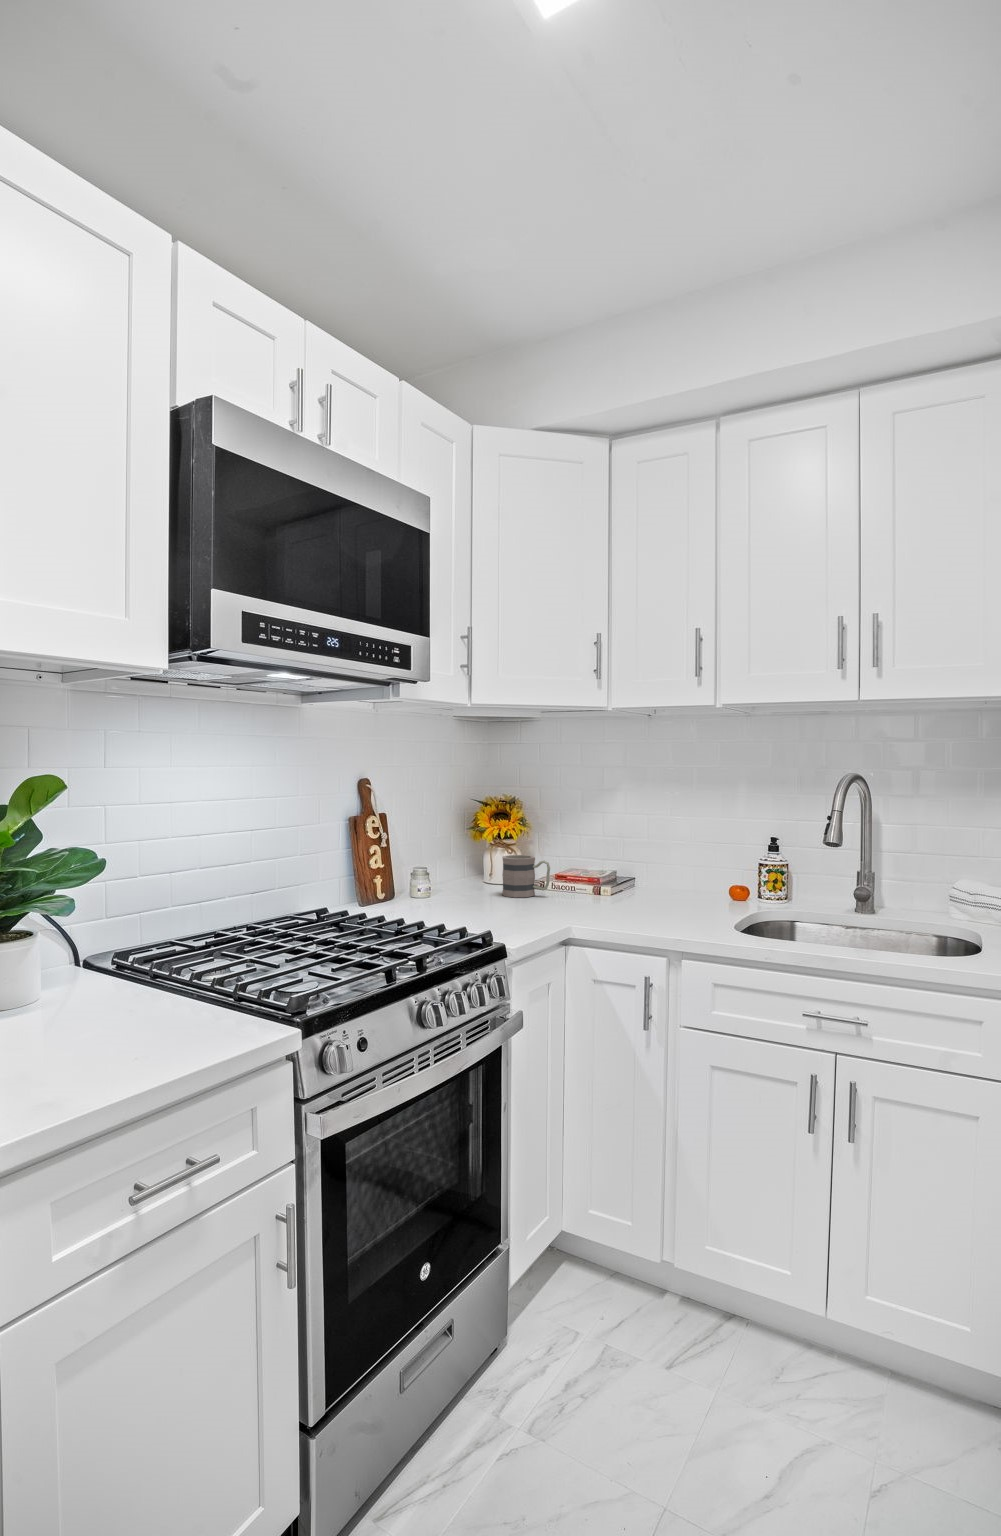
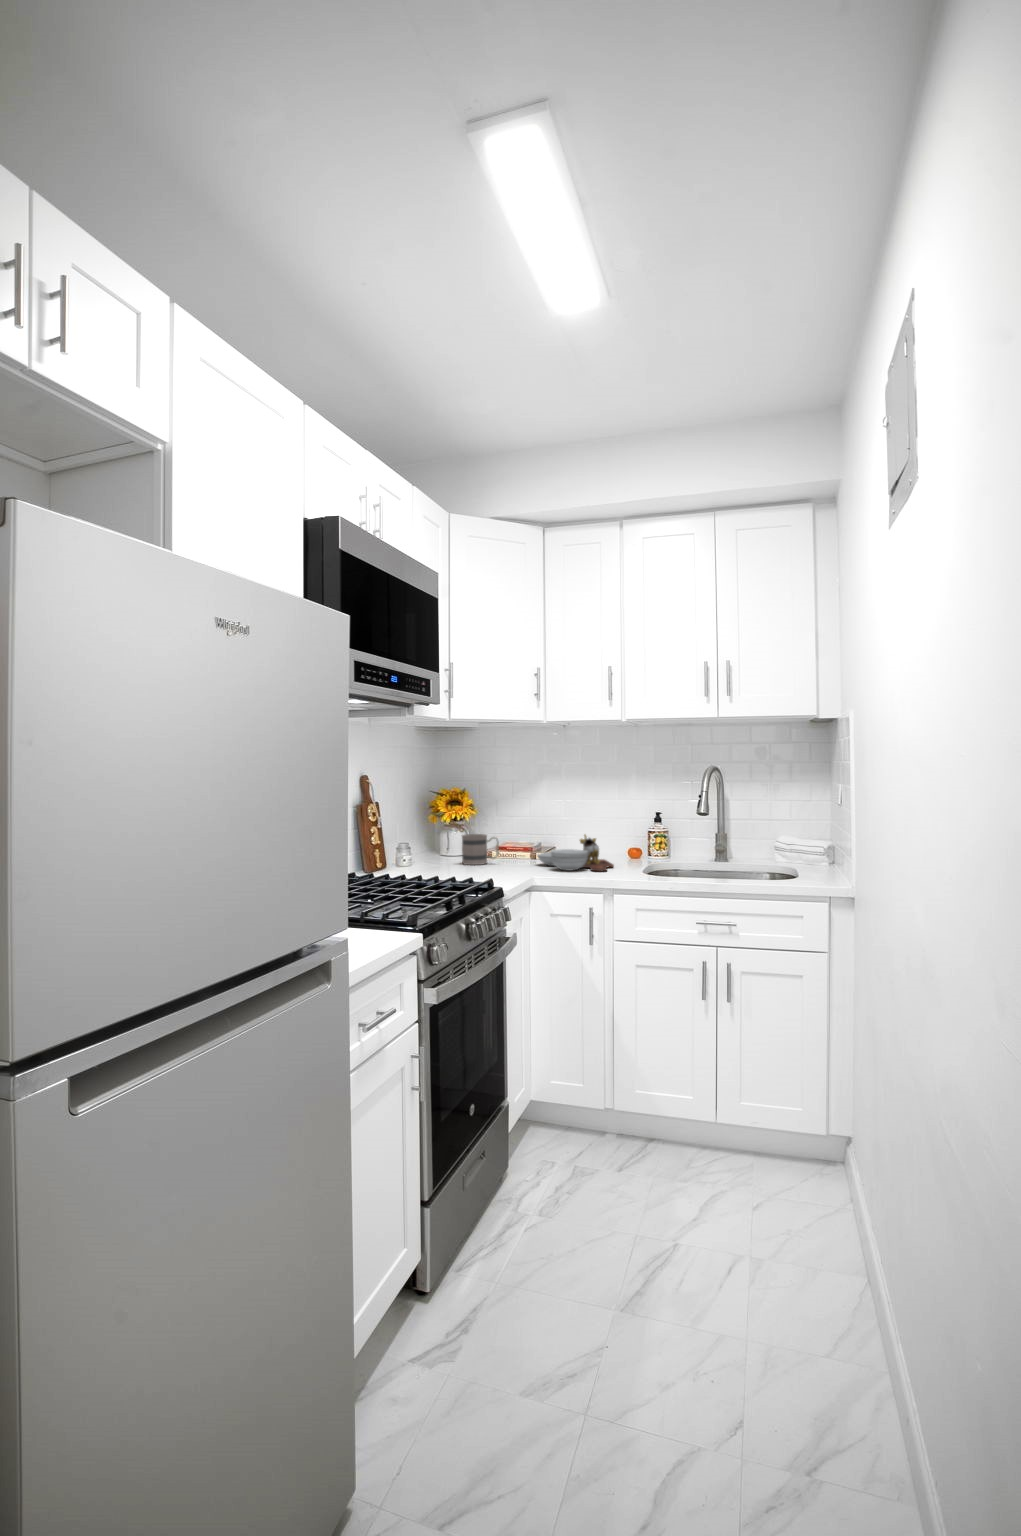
cutting board: none [599,861,703,919] -> present [537,835,614,871]

